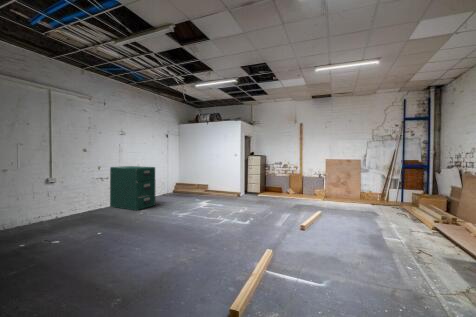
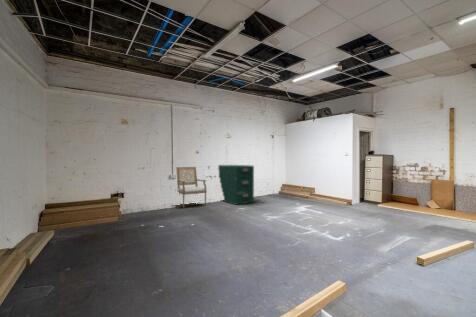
chair: none [51,171,99,224] -> present [176,167,207,208]

